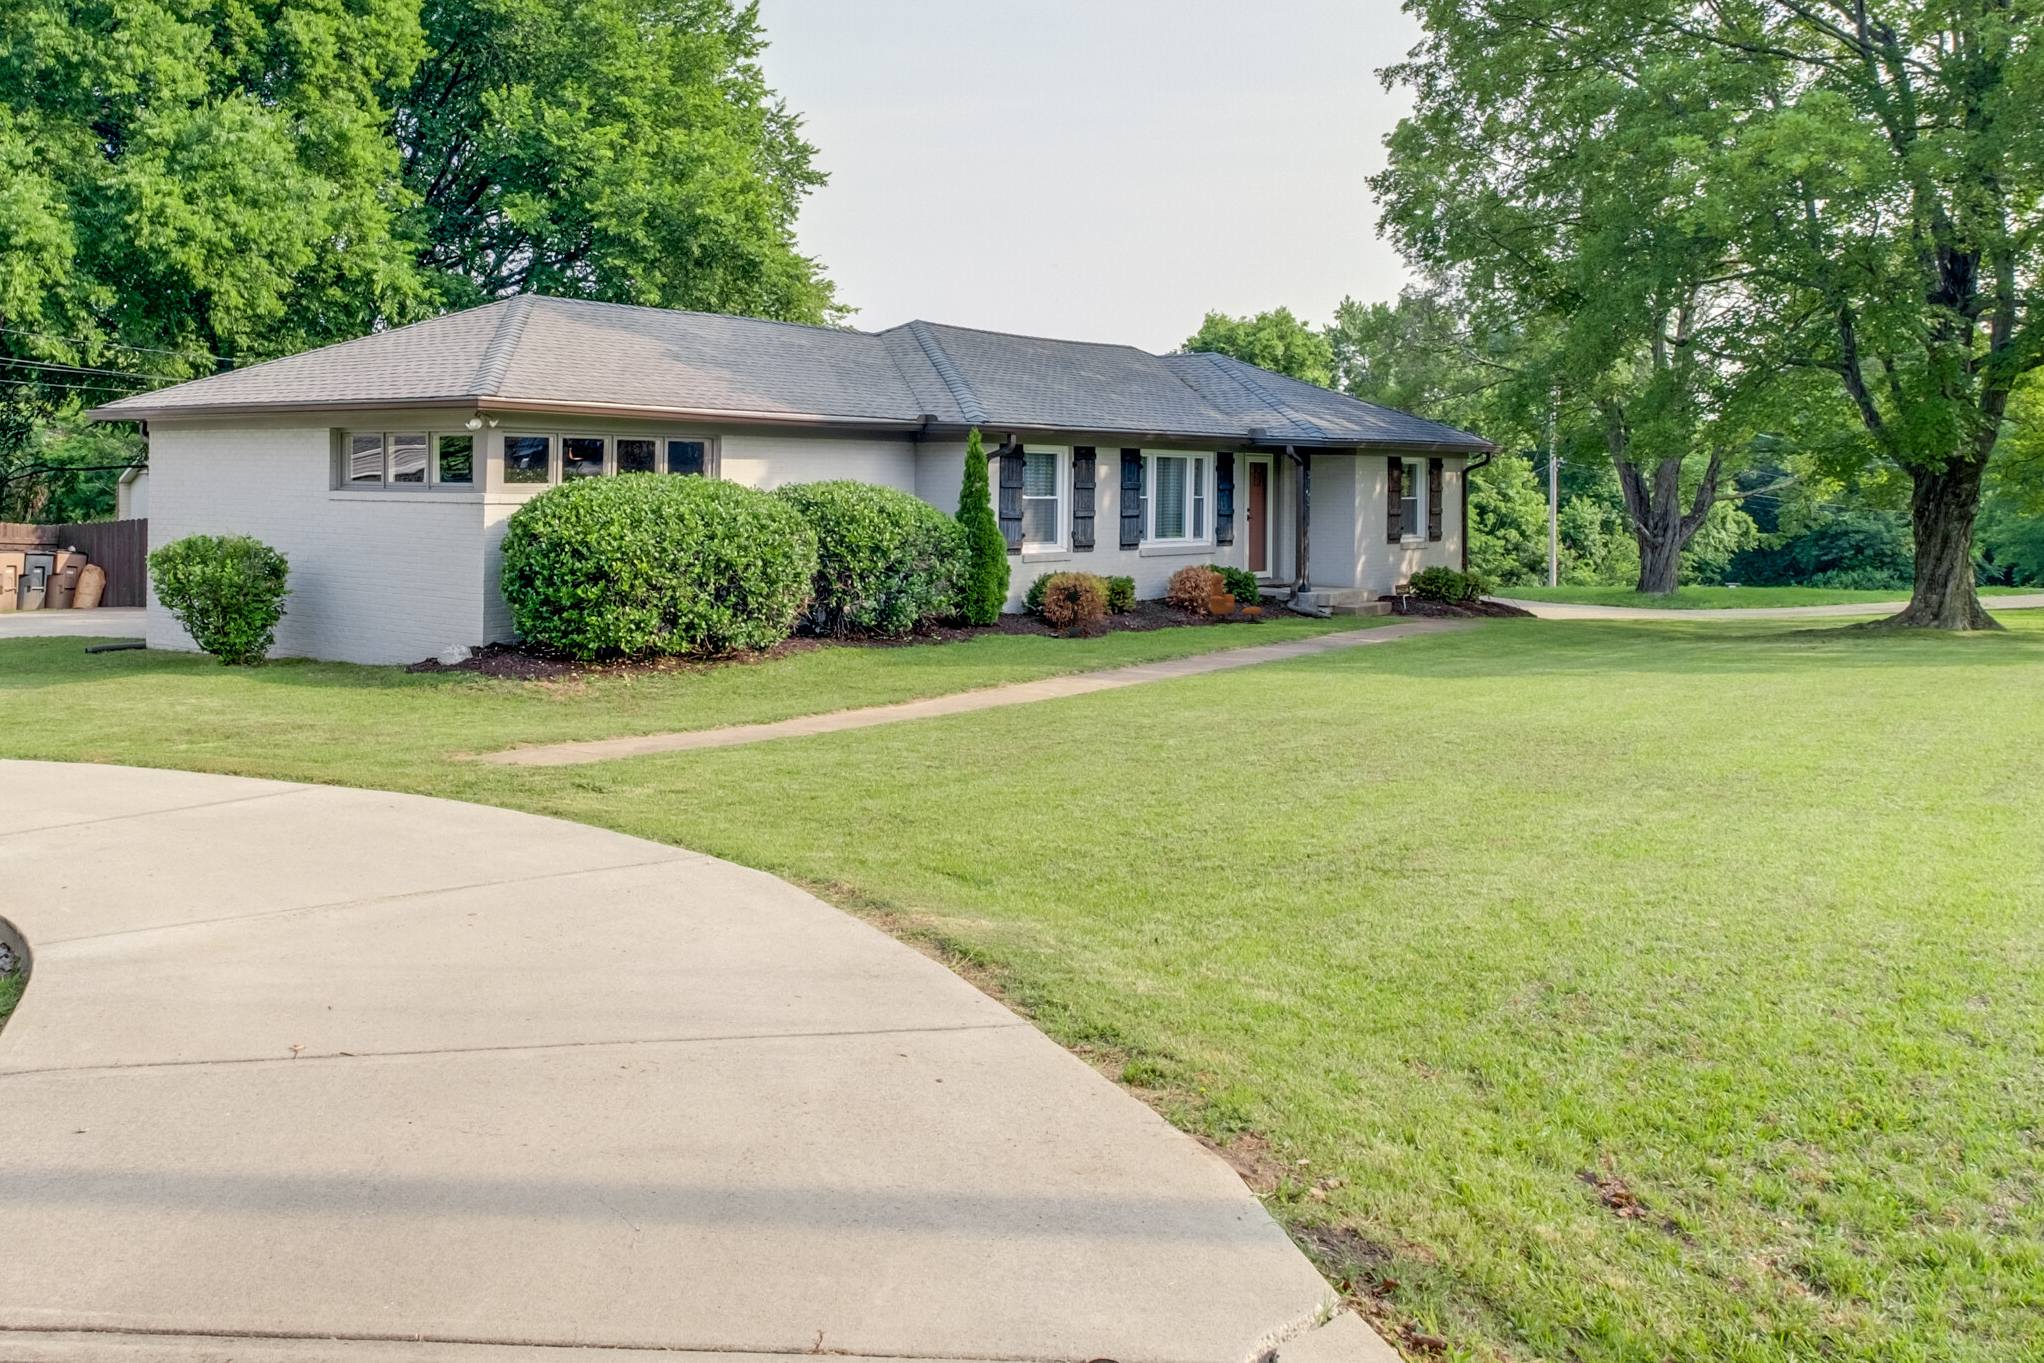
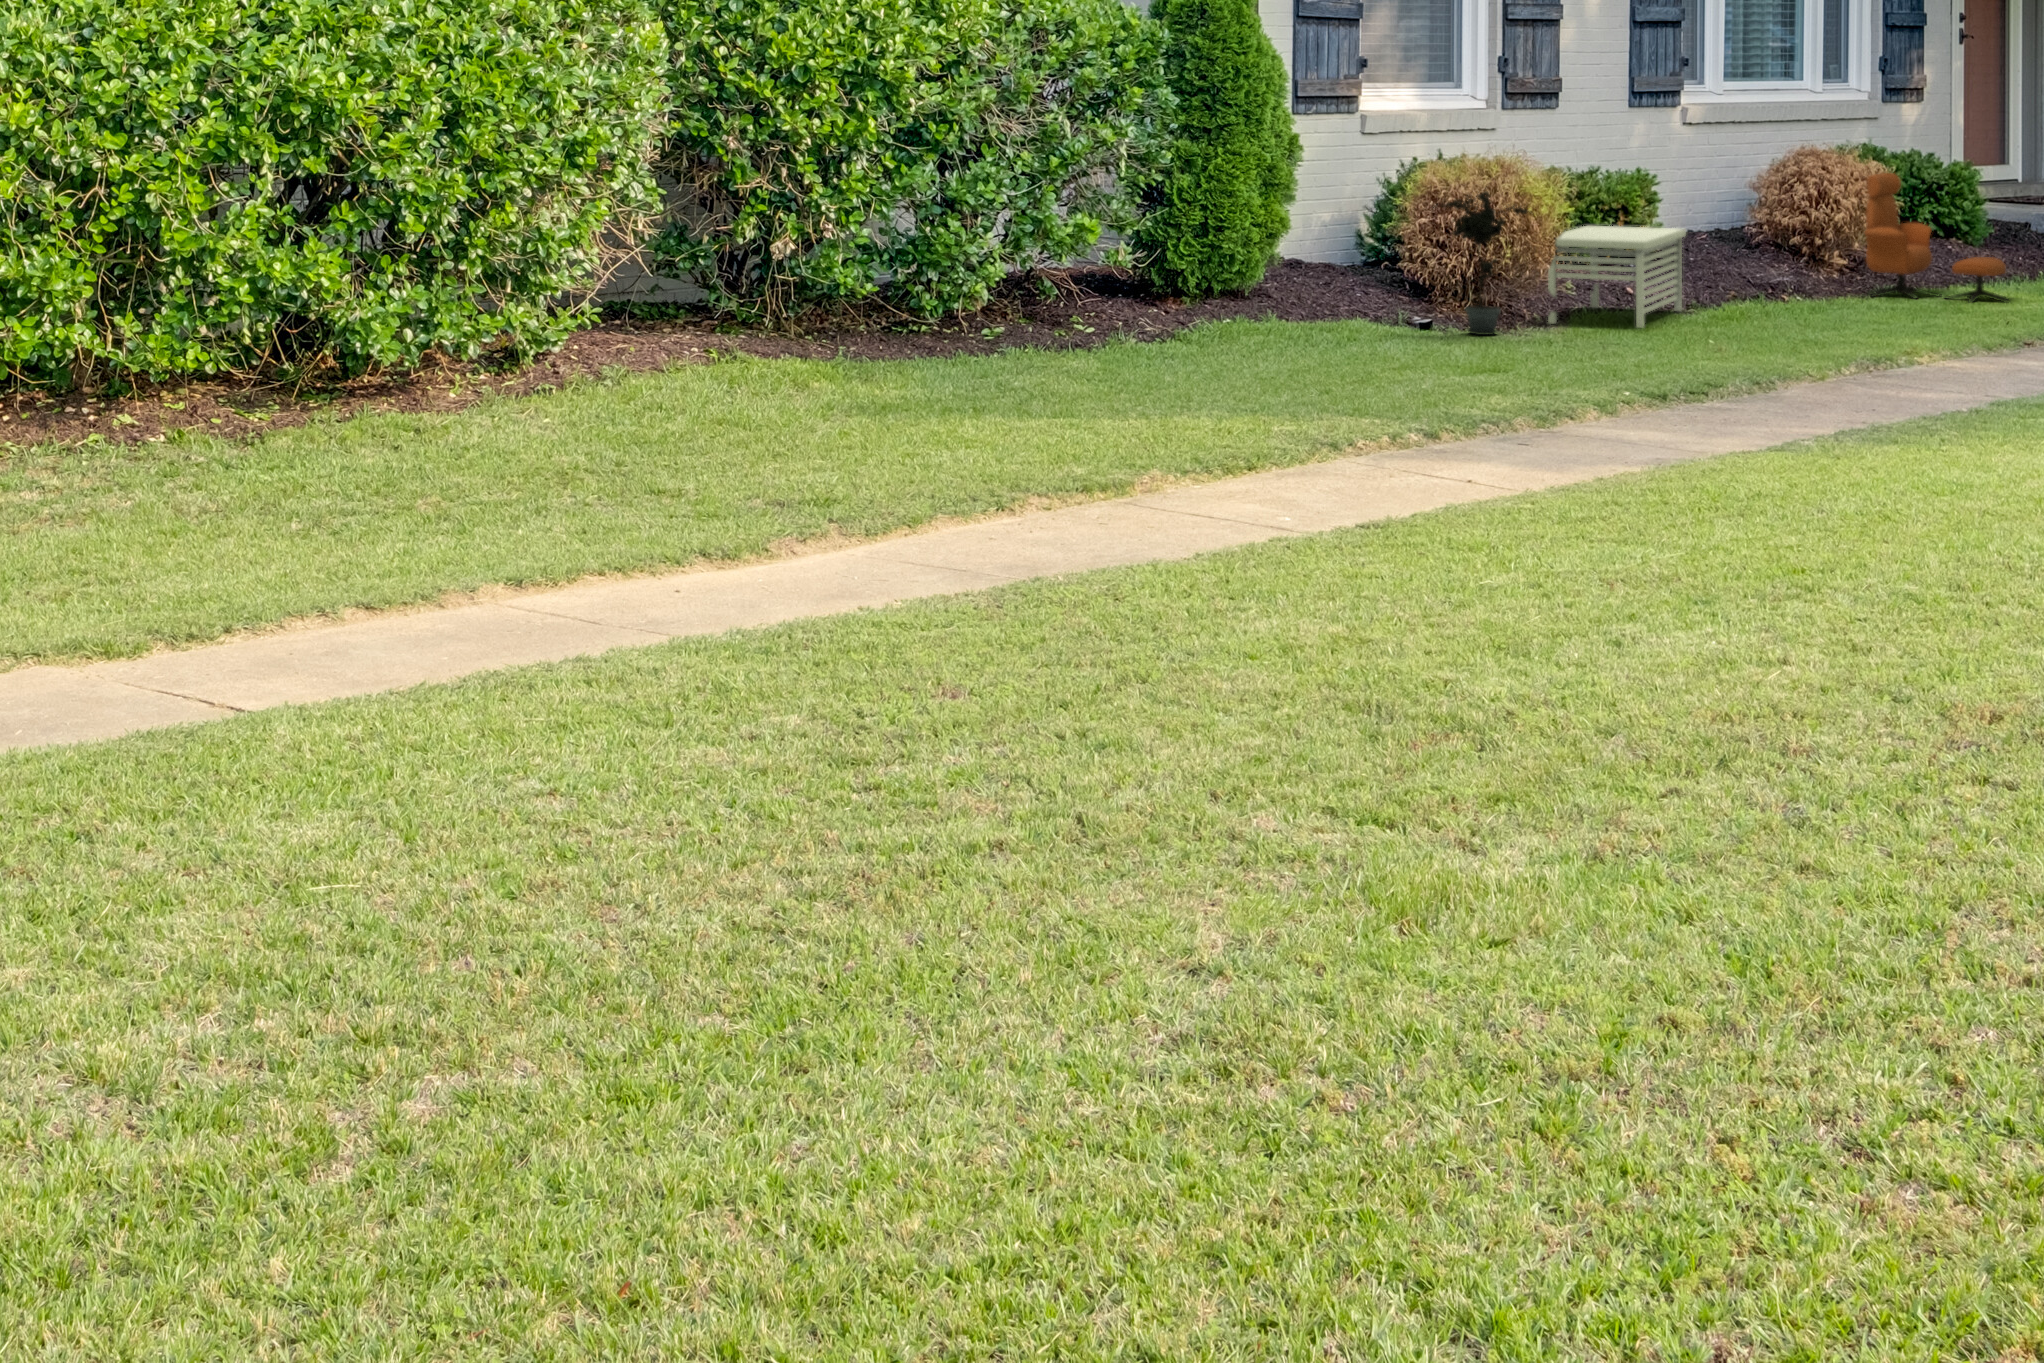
storage bench: none [1093,596,1144,634] -> present [1548,226,1686,328]

